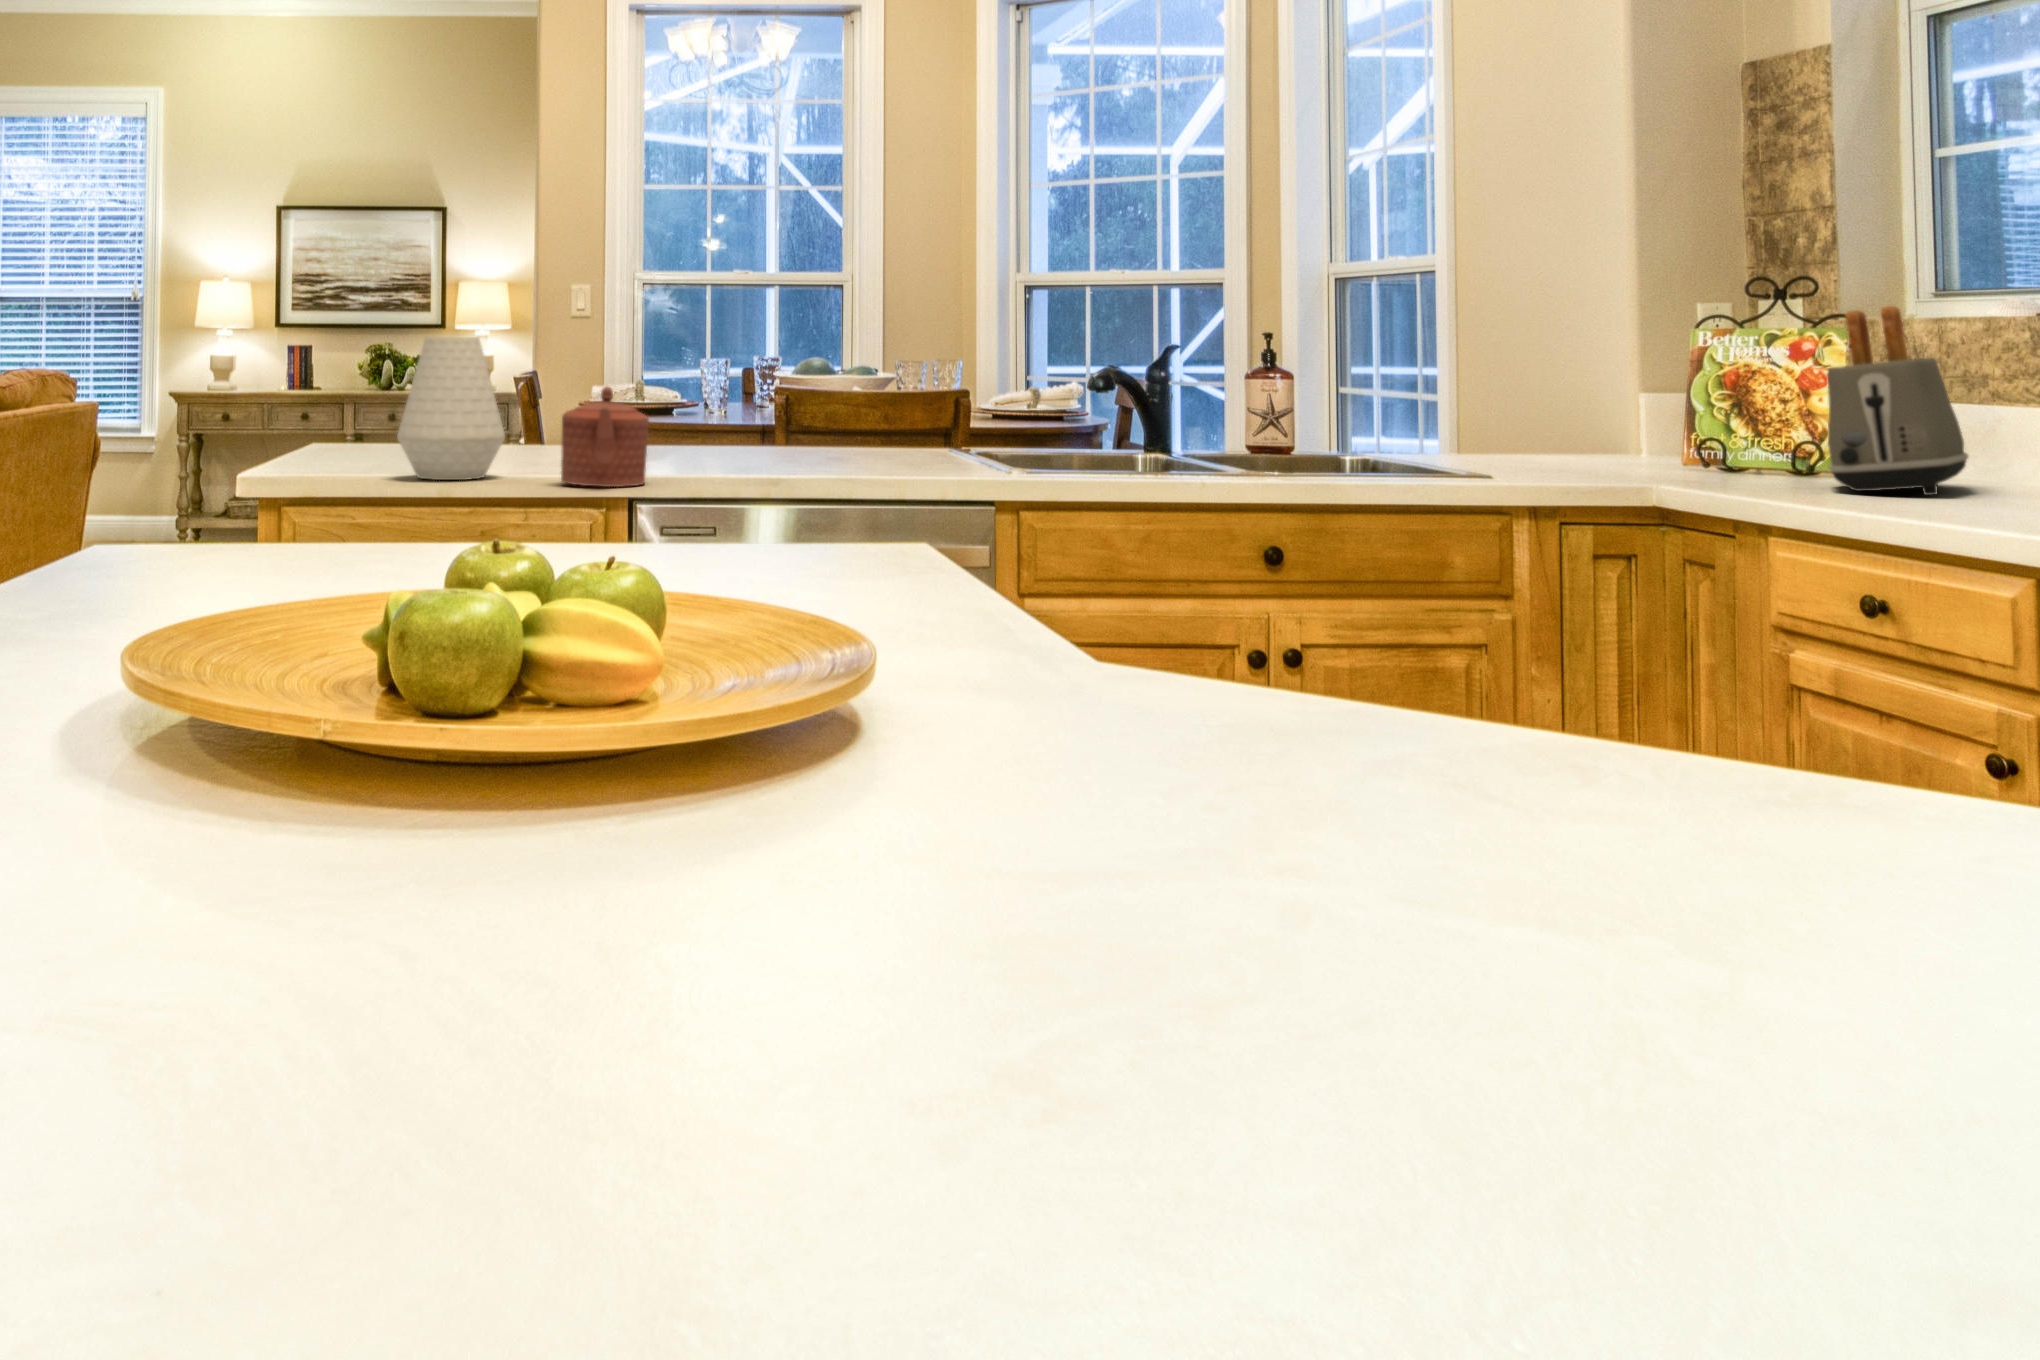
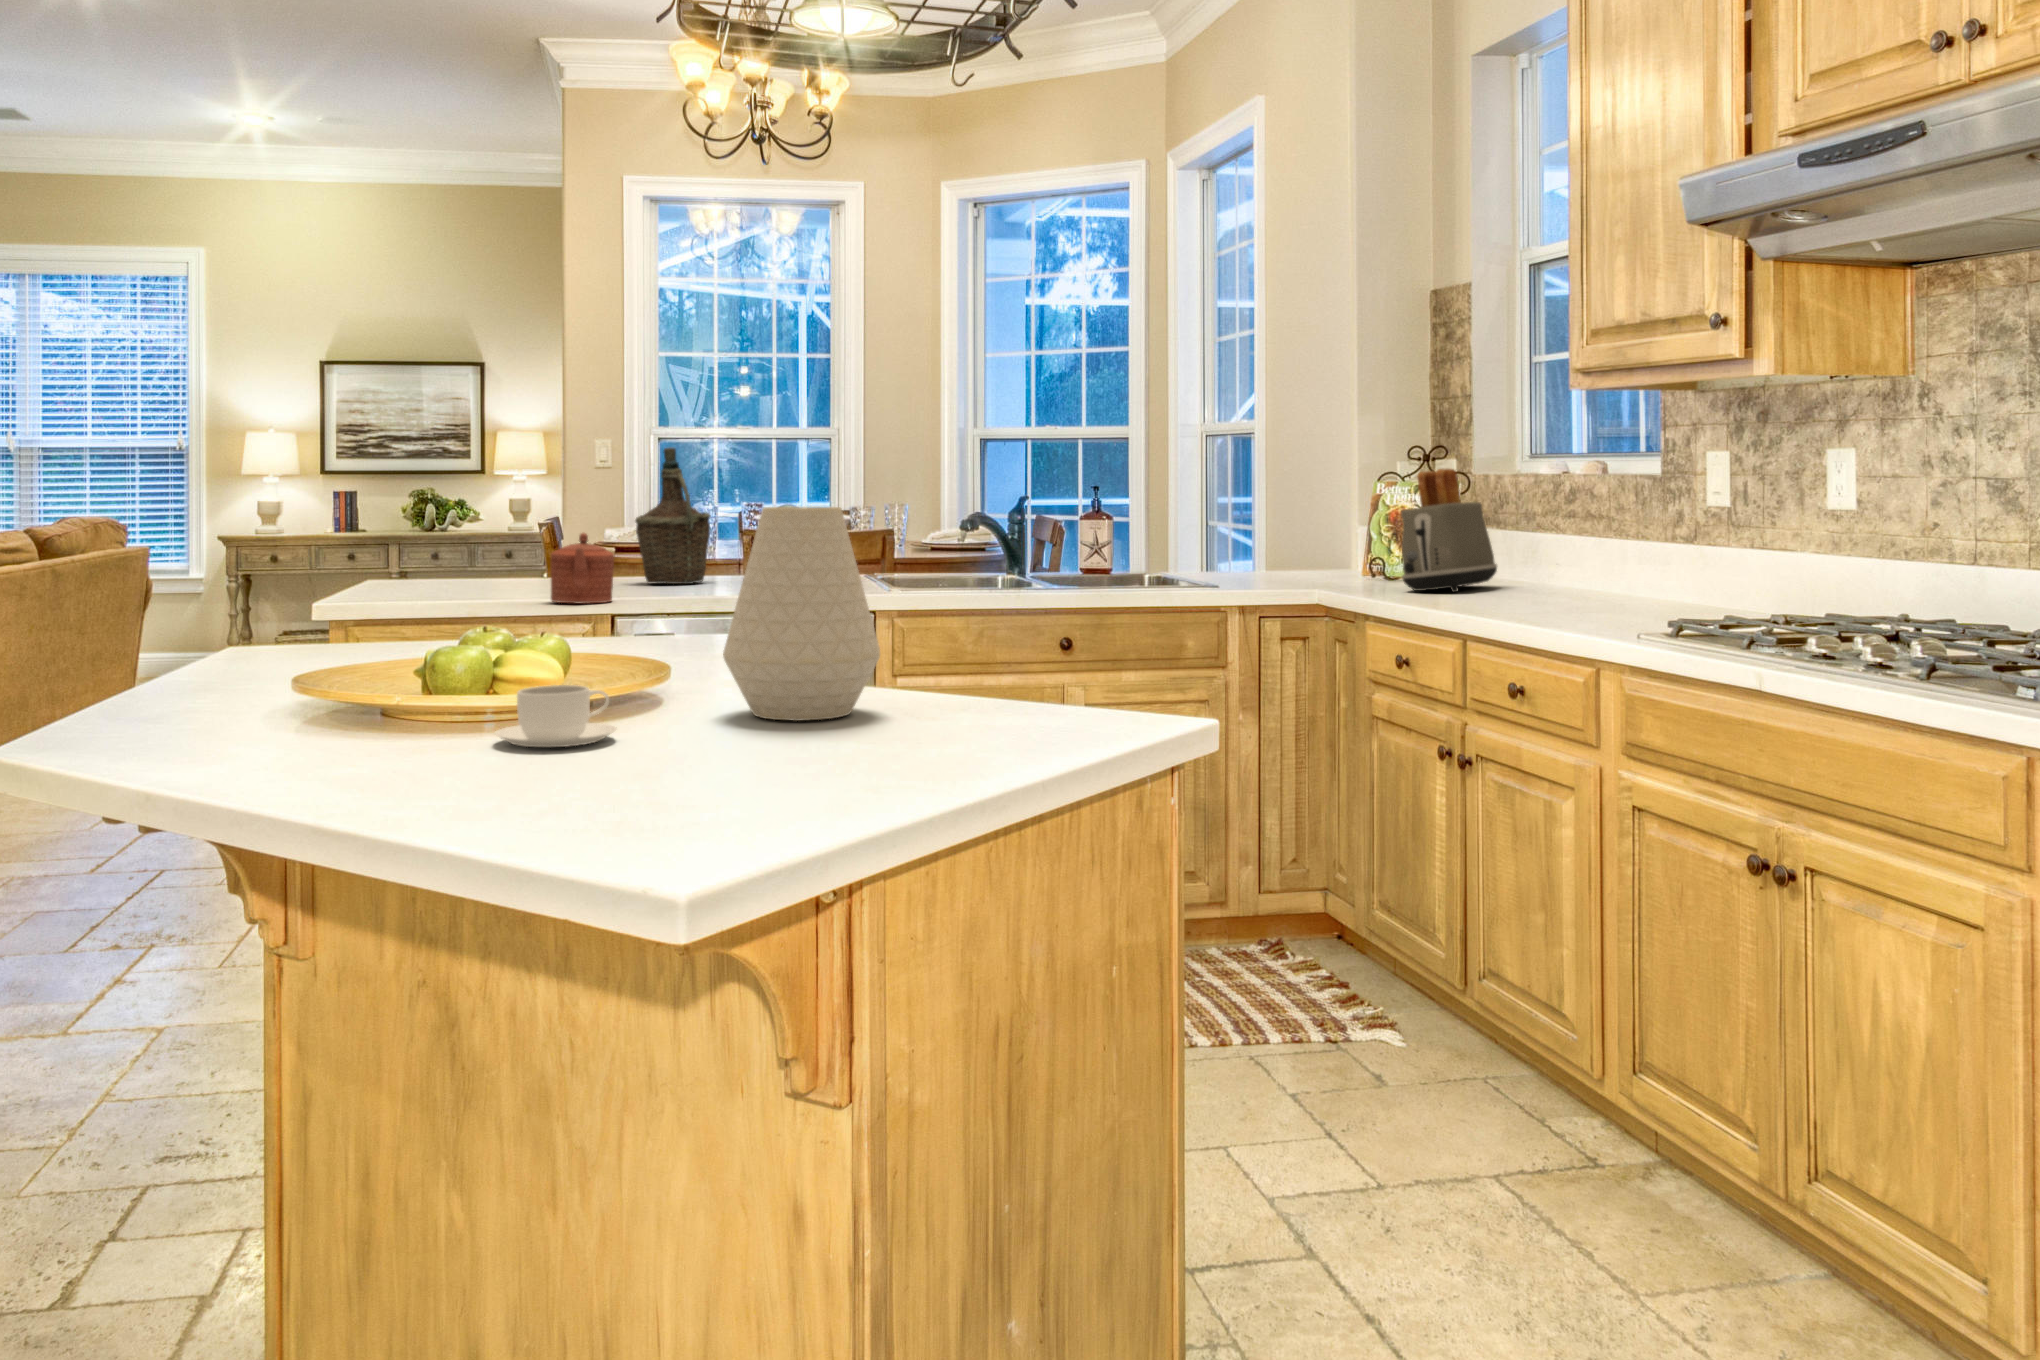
bottle: none [656,278,754,458] -> present [635,448,710,584]
vase: present [397,337,505,480] -> present [723,507,880,721]
coffee cup: none [663,849,1077,1138] -> present [495,685,616,747]

